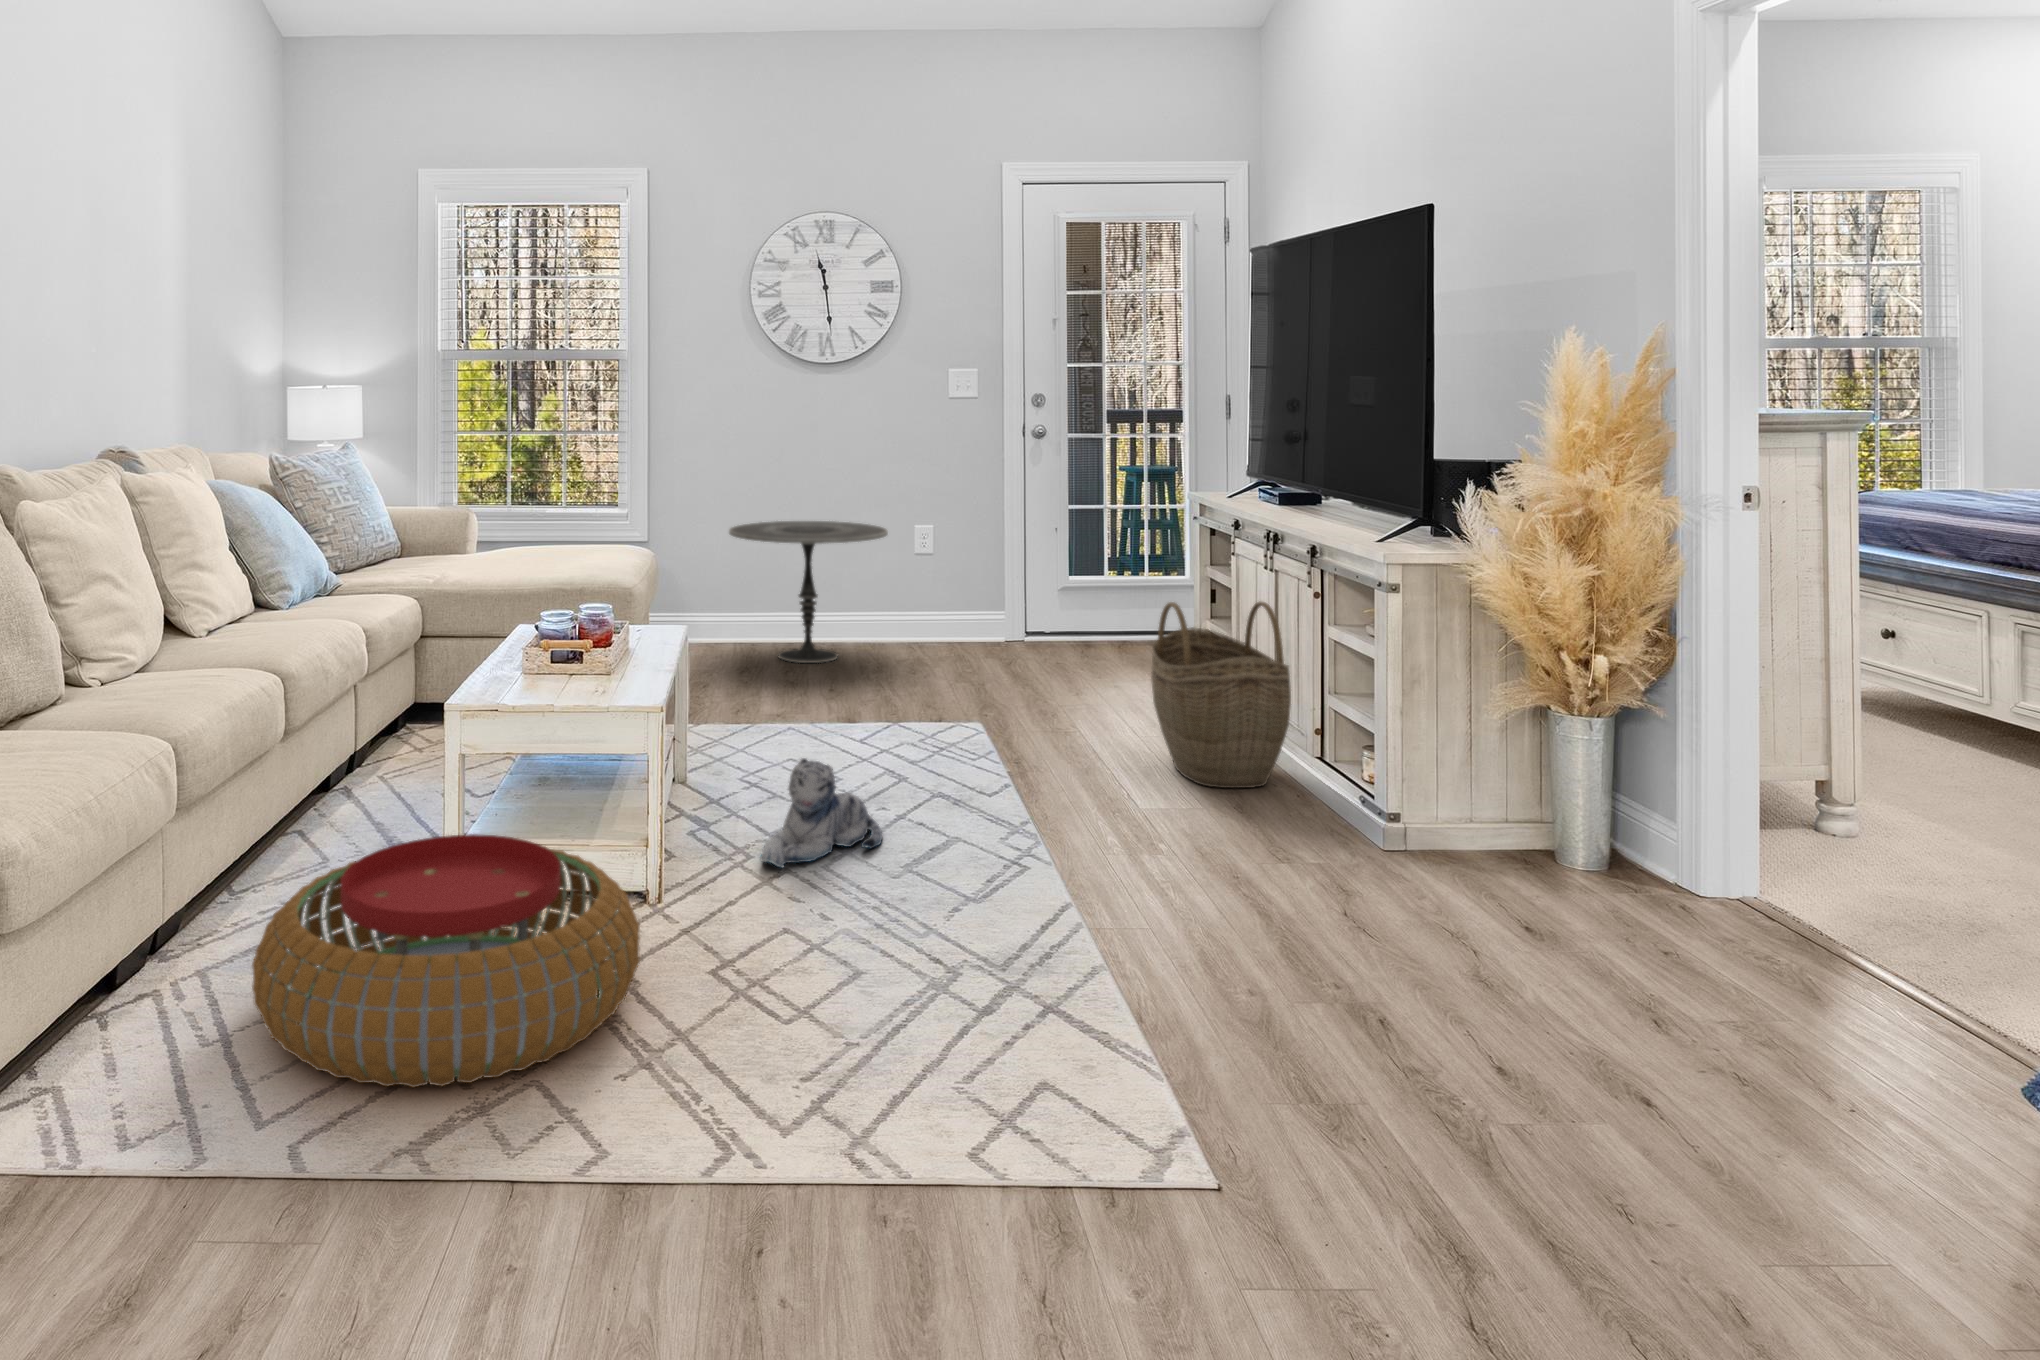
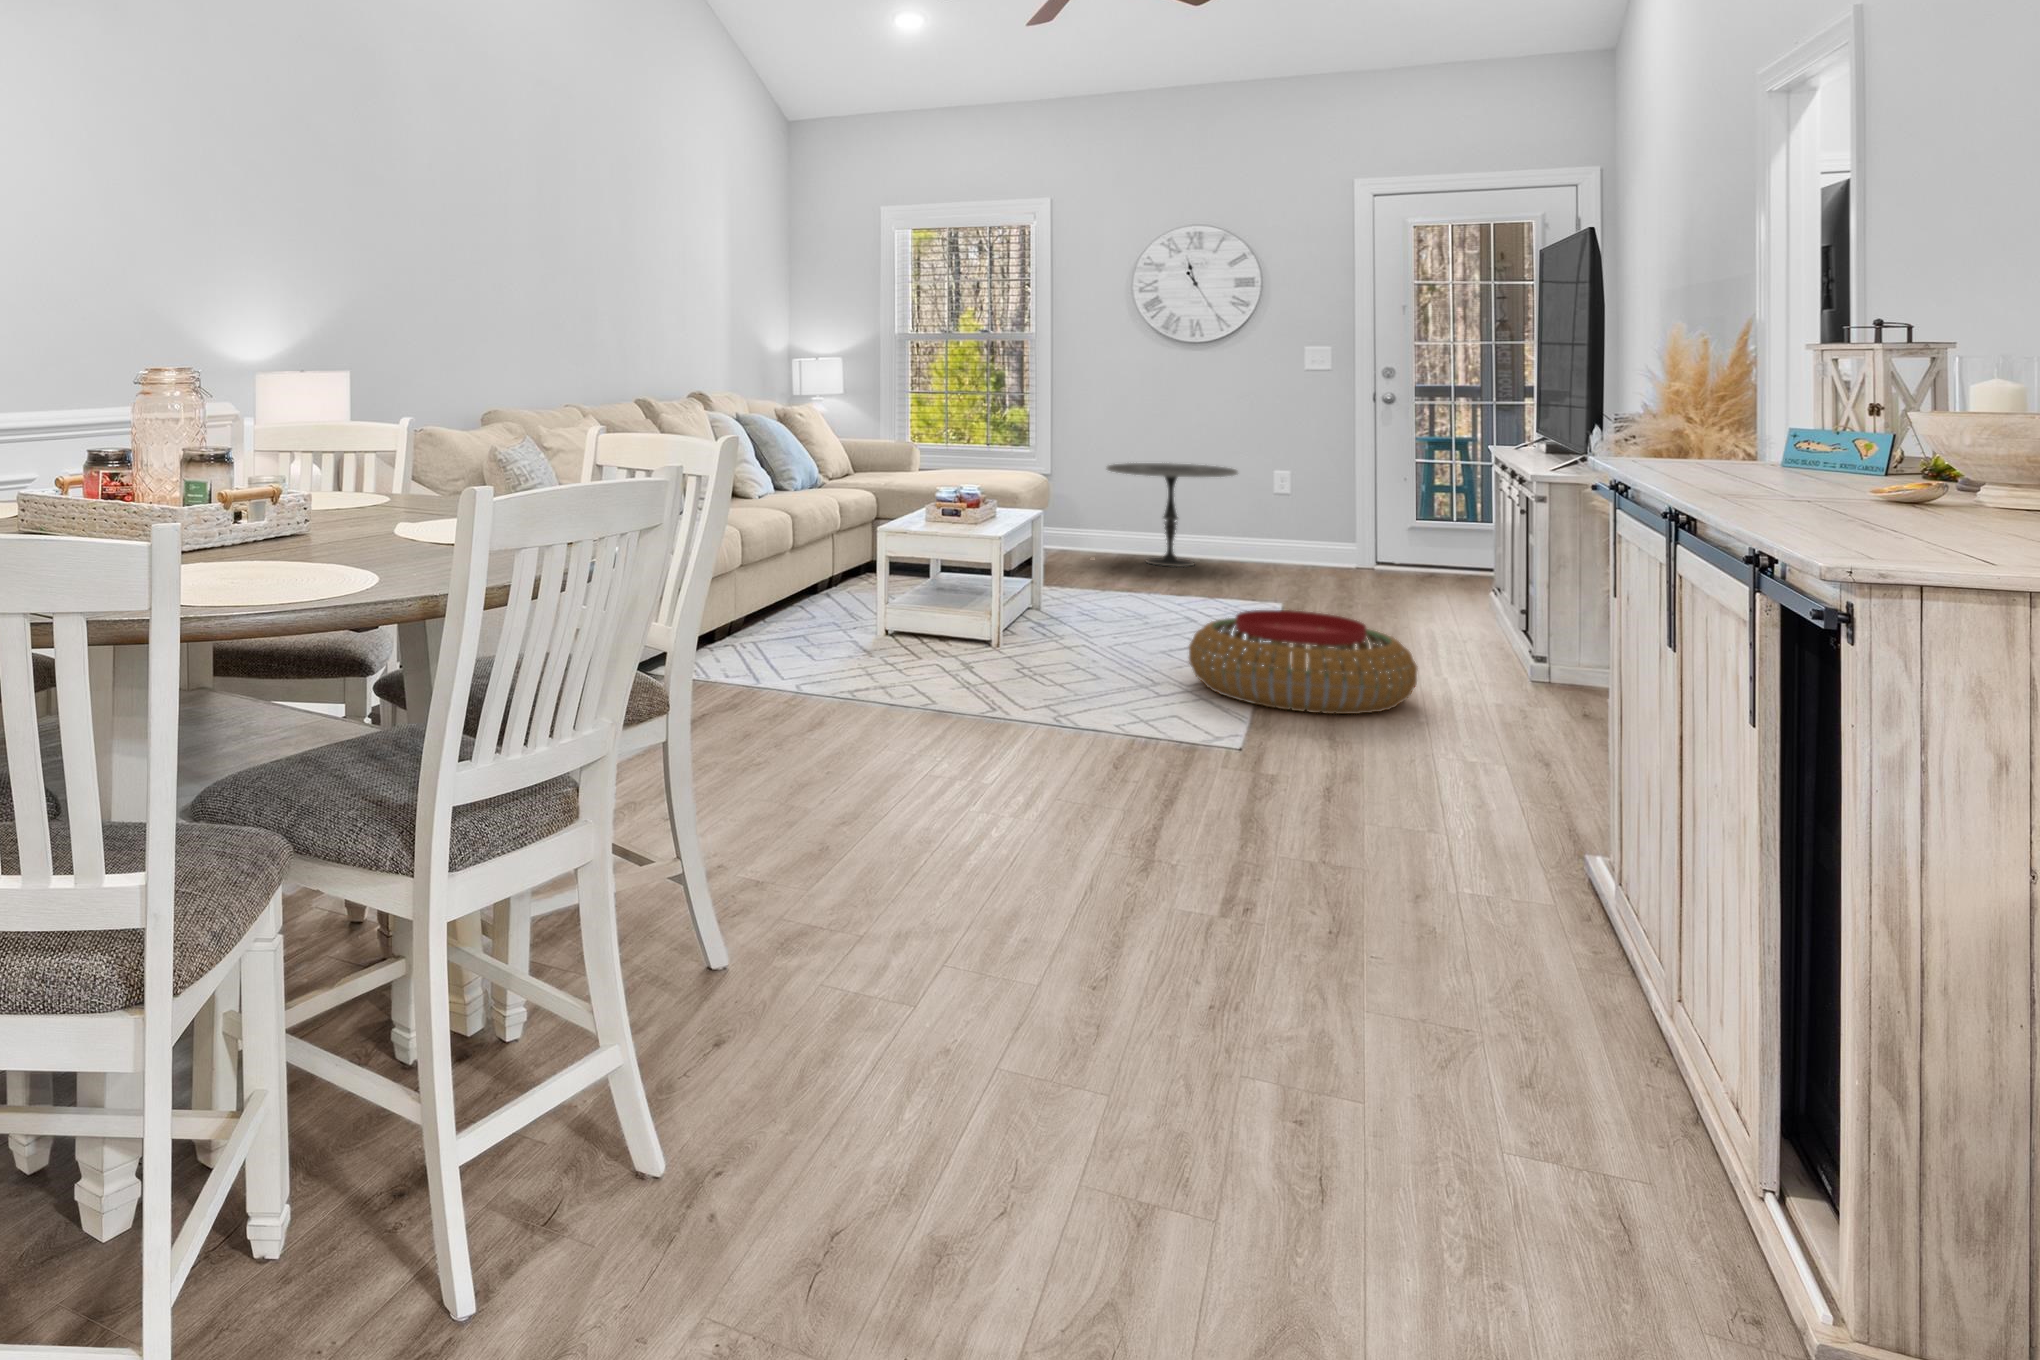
woven basket: present [1151,602,1291,788] -> none [1393,517,1497,649]
plush toy: present [761,758,882,868] -> none [1064,586,1153,644]
pouf: present [252,835,640,1088] -> present [1189,610,1418,714]

